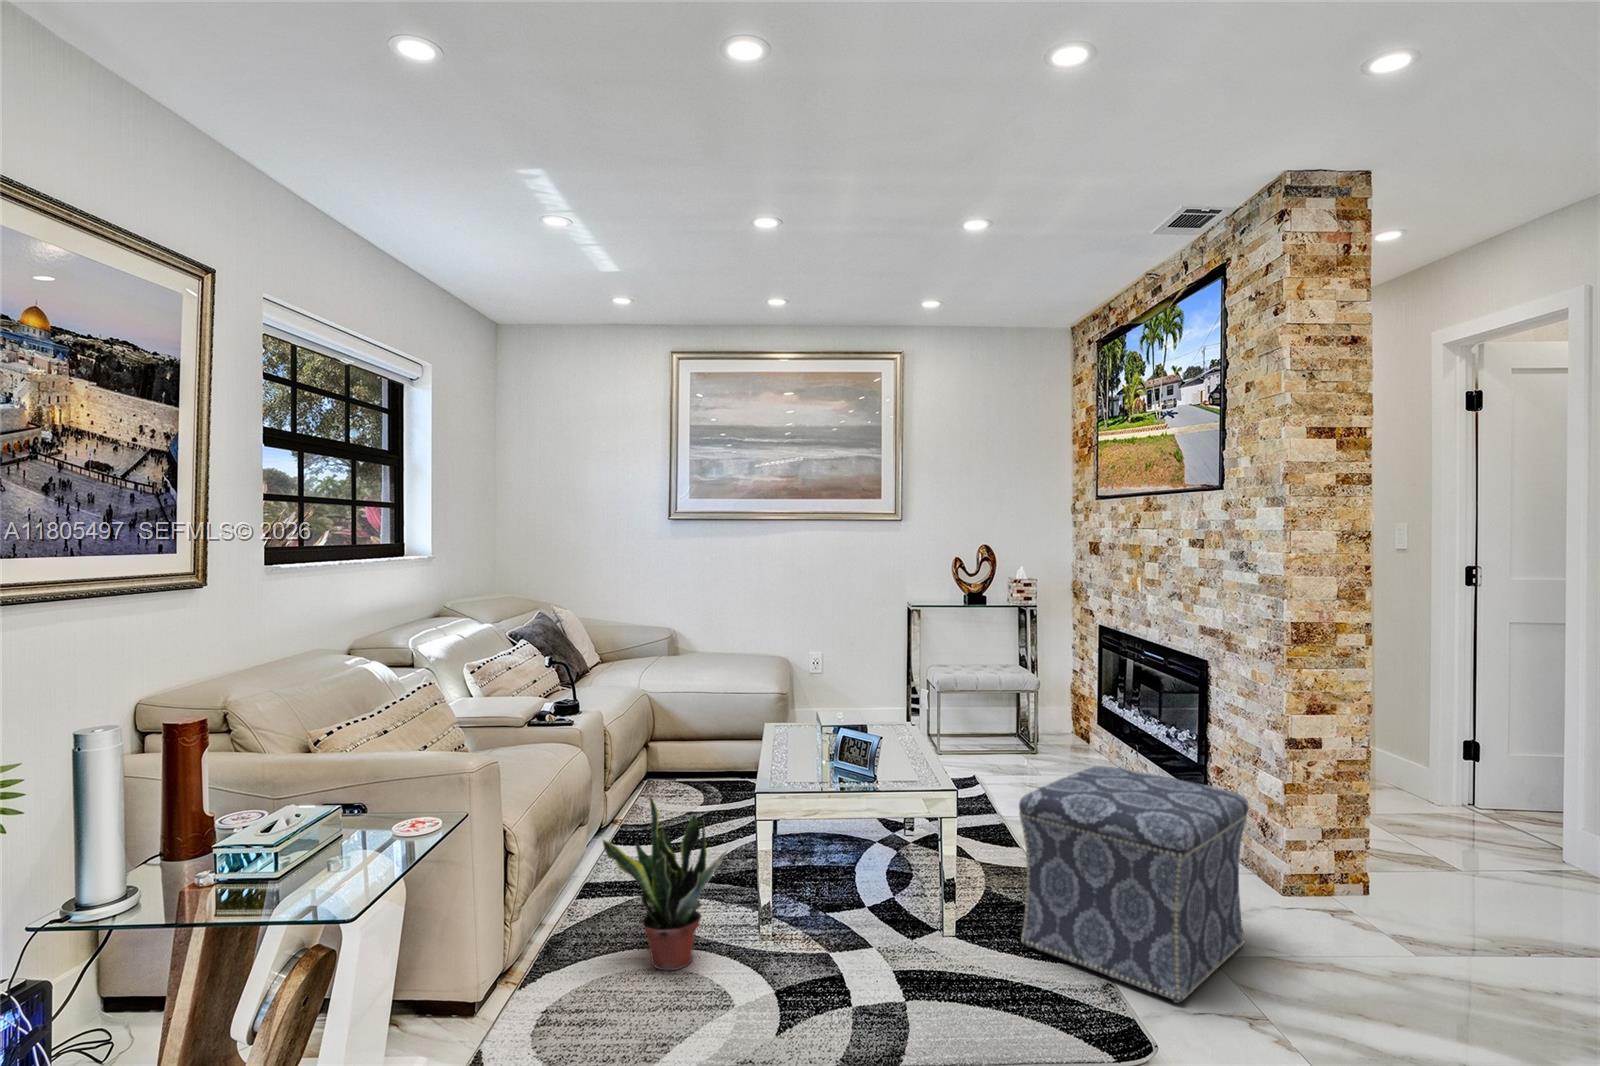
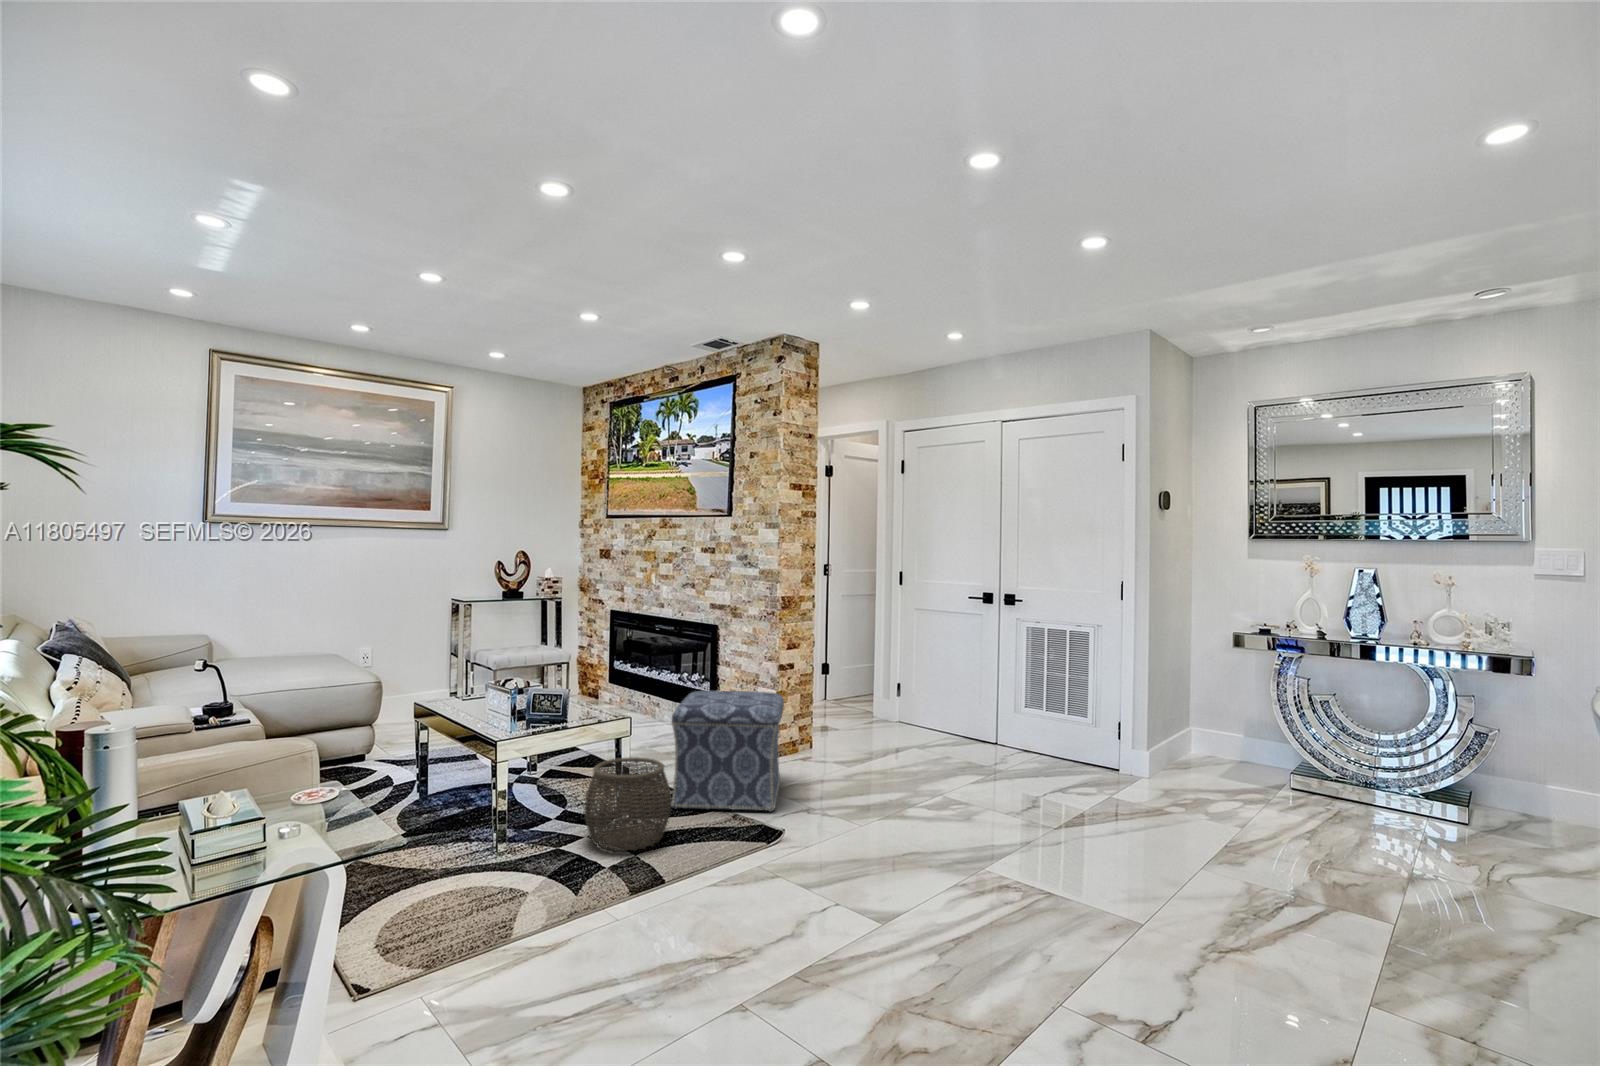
potted plant: present [603,798,728,970] -> none [398,751,495,884]
woven basket: none [851,853,980,1004] -> present [584,757,672,851]

